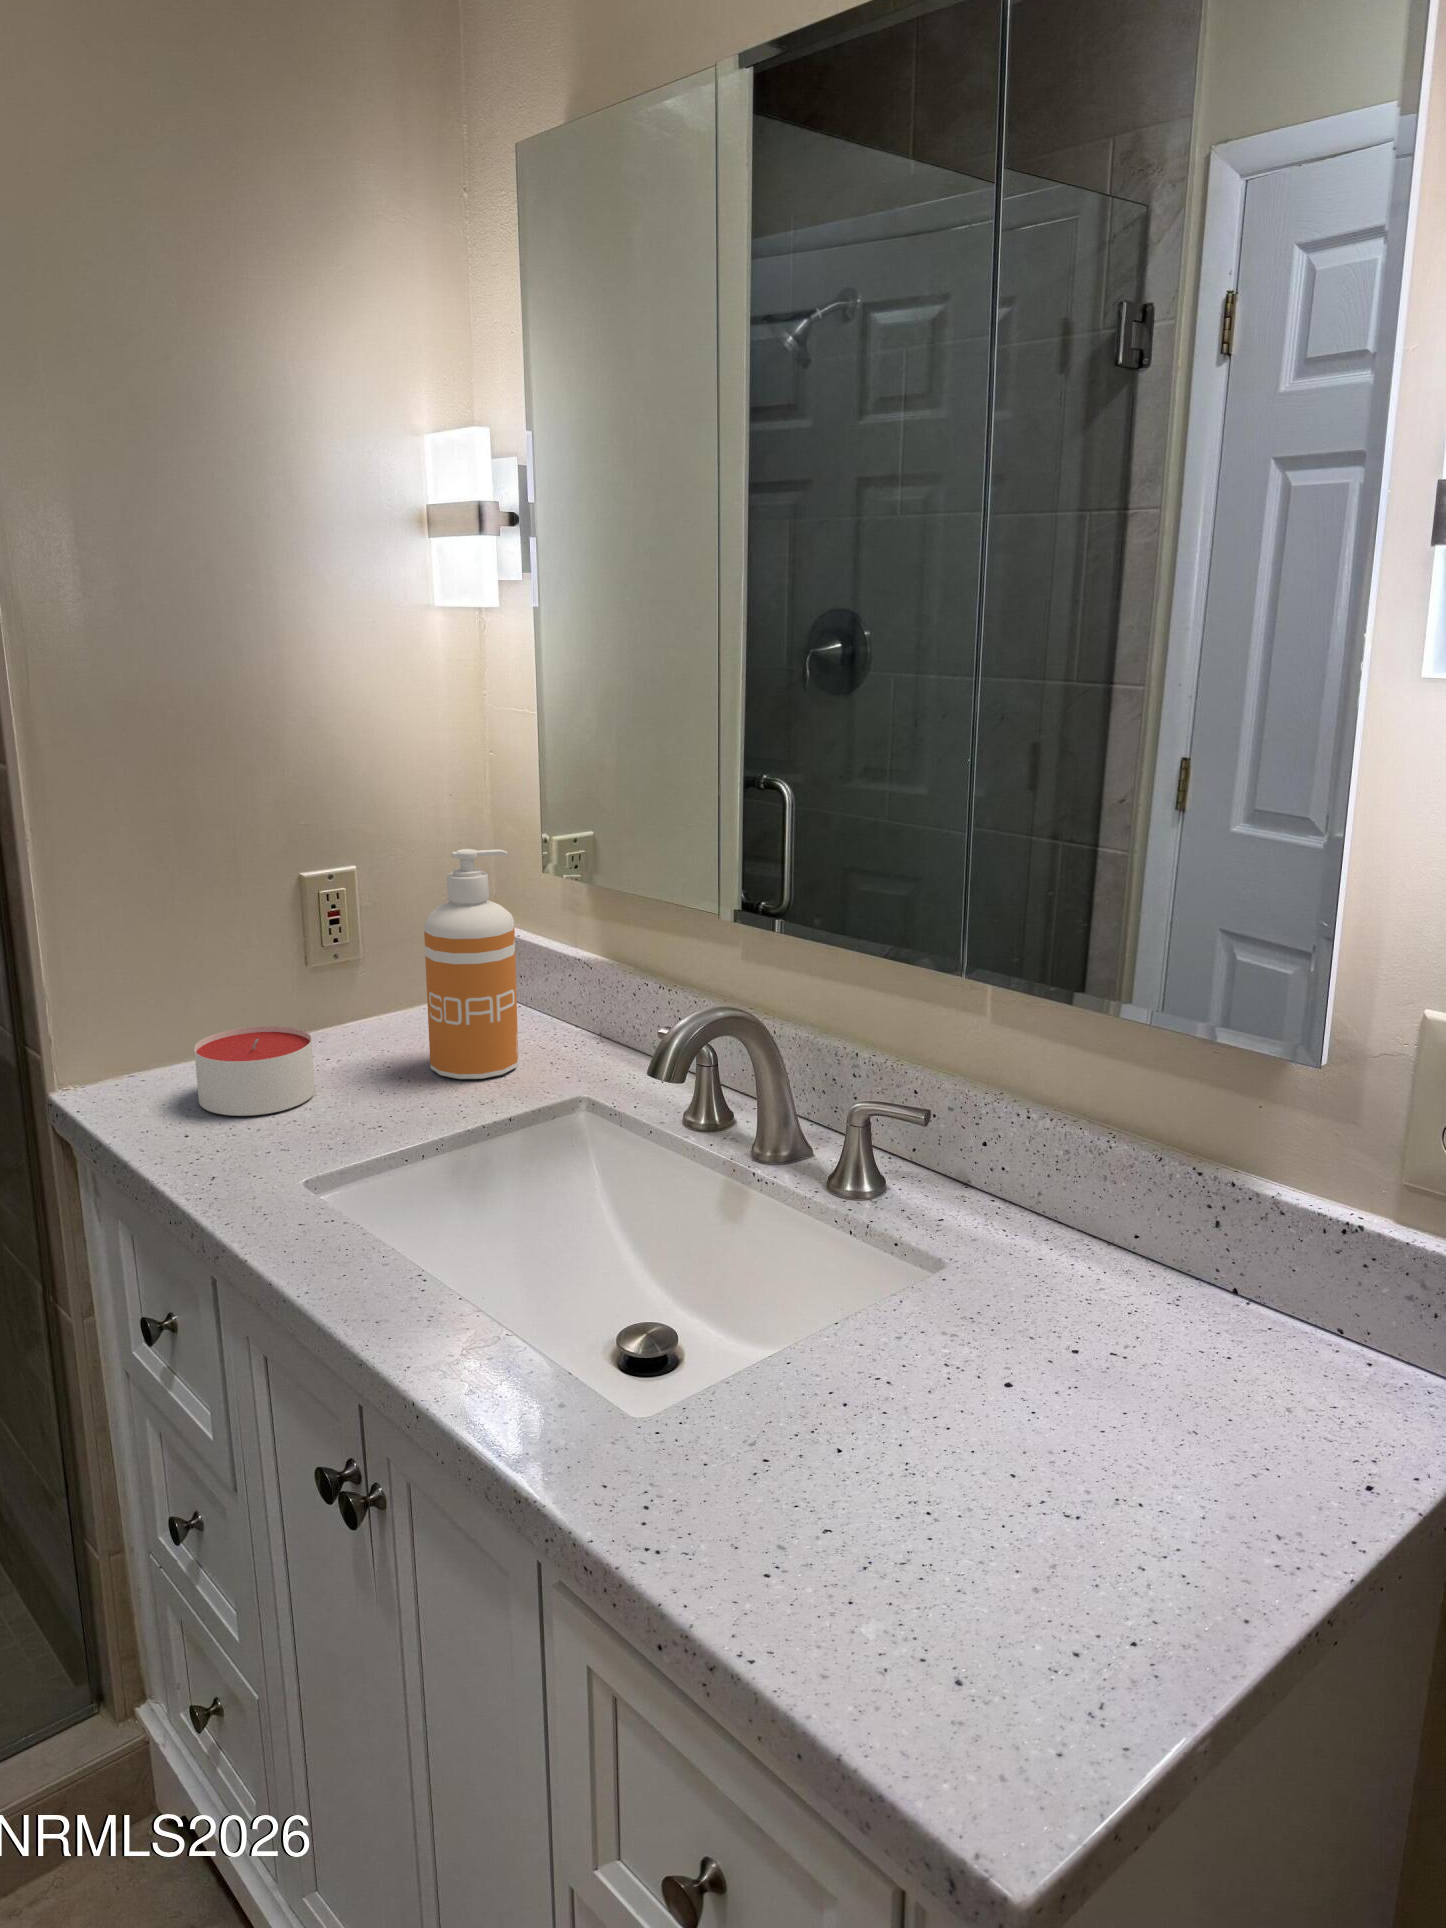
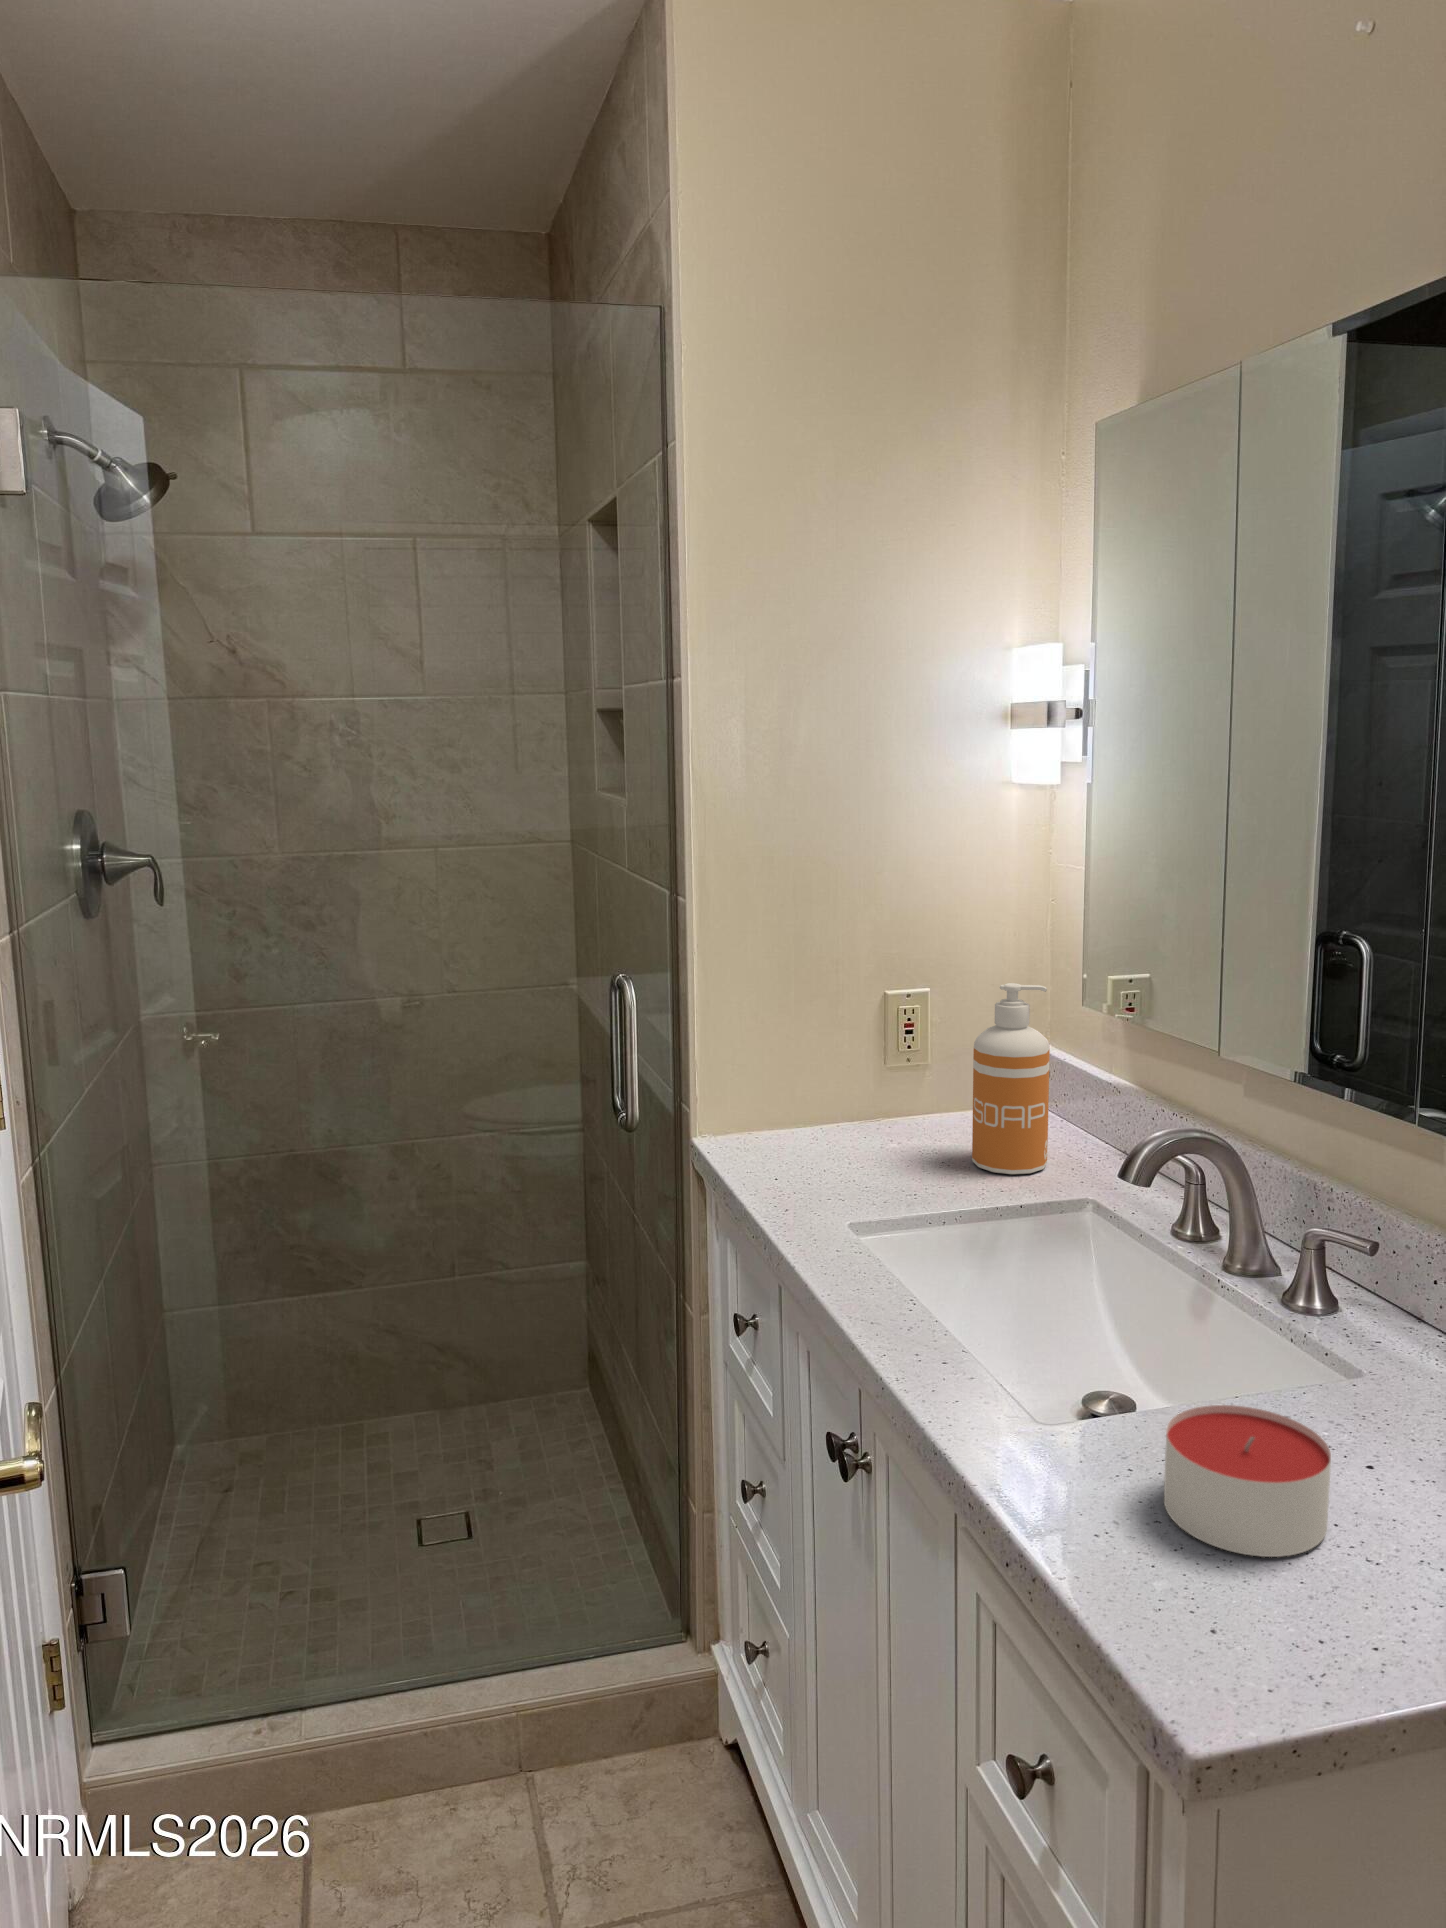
candle: present [194,1026,315,1116] -> present [1164,1405,1331,1557]

